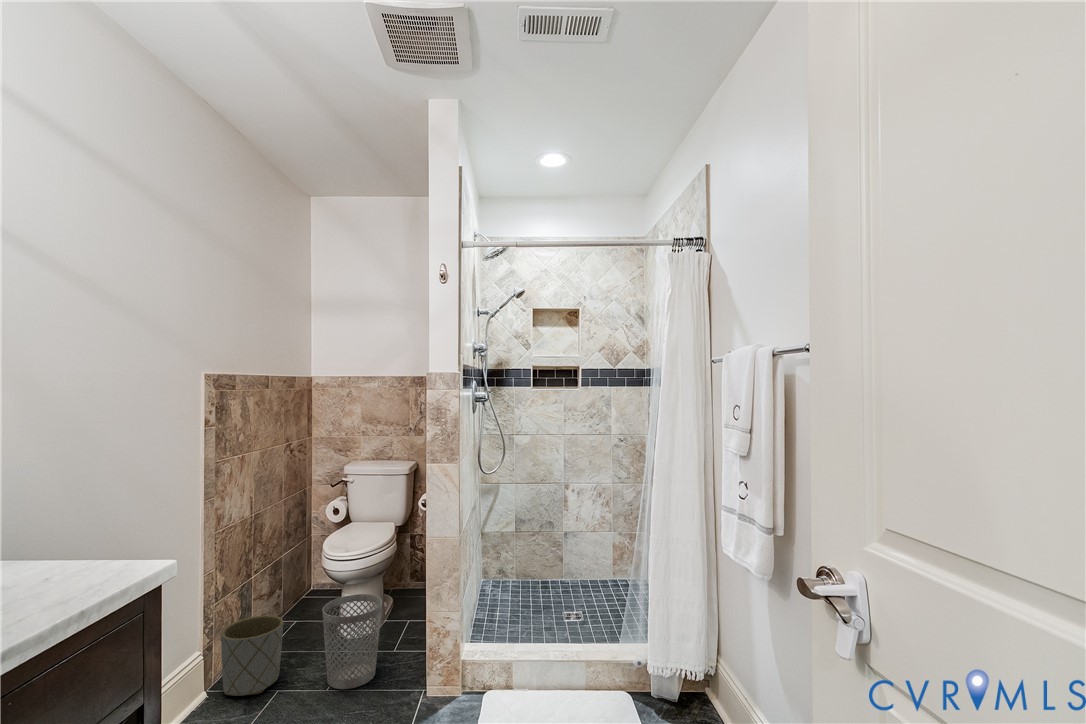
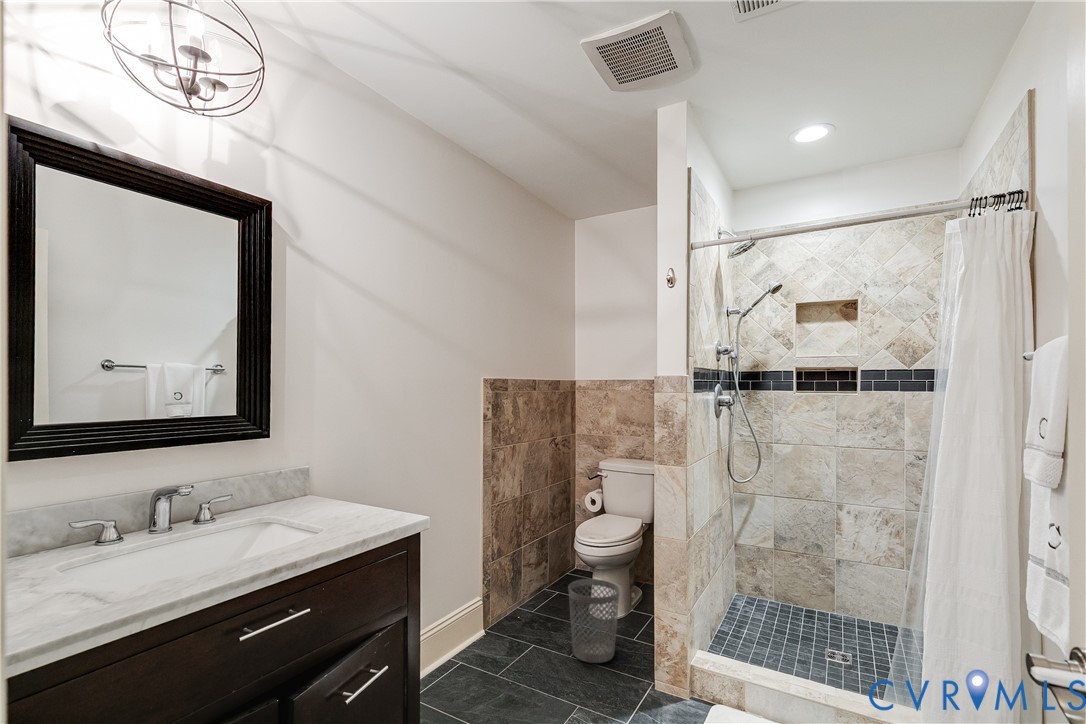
planter: present [221,615,283,696] -> none [495,580,540,645]

